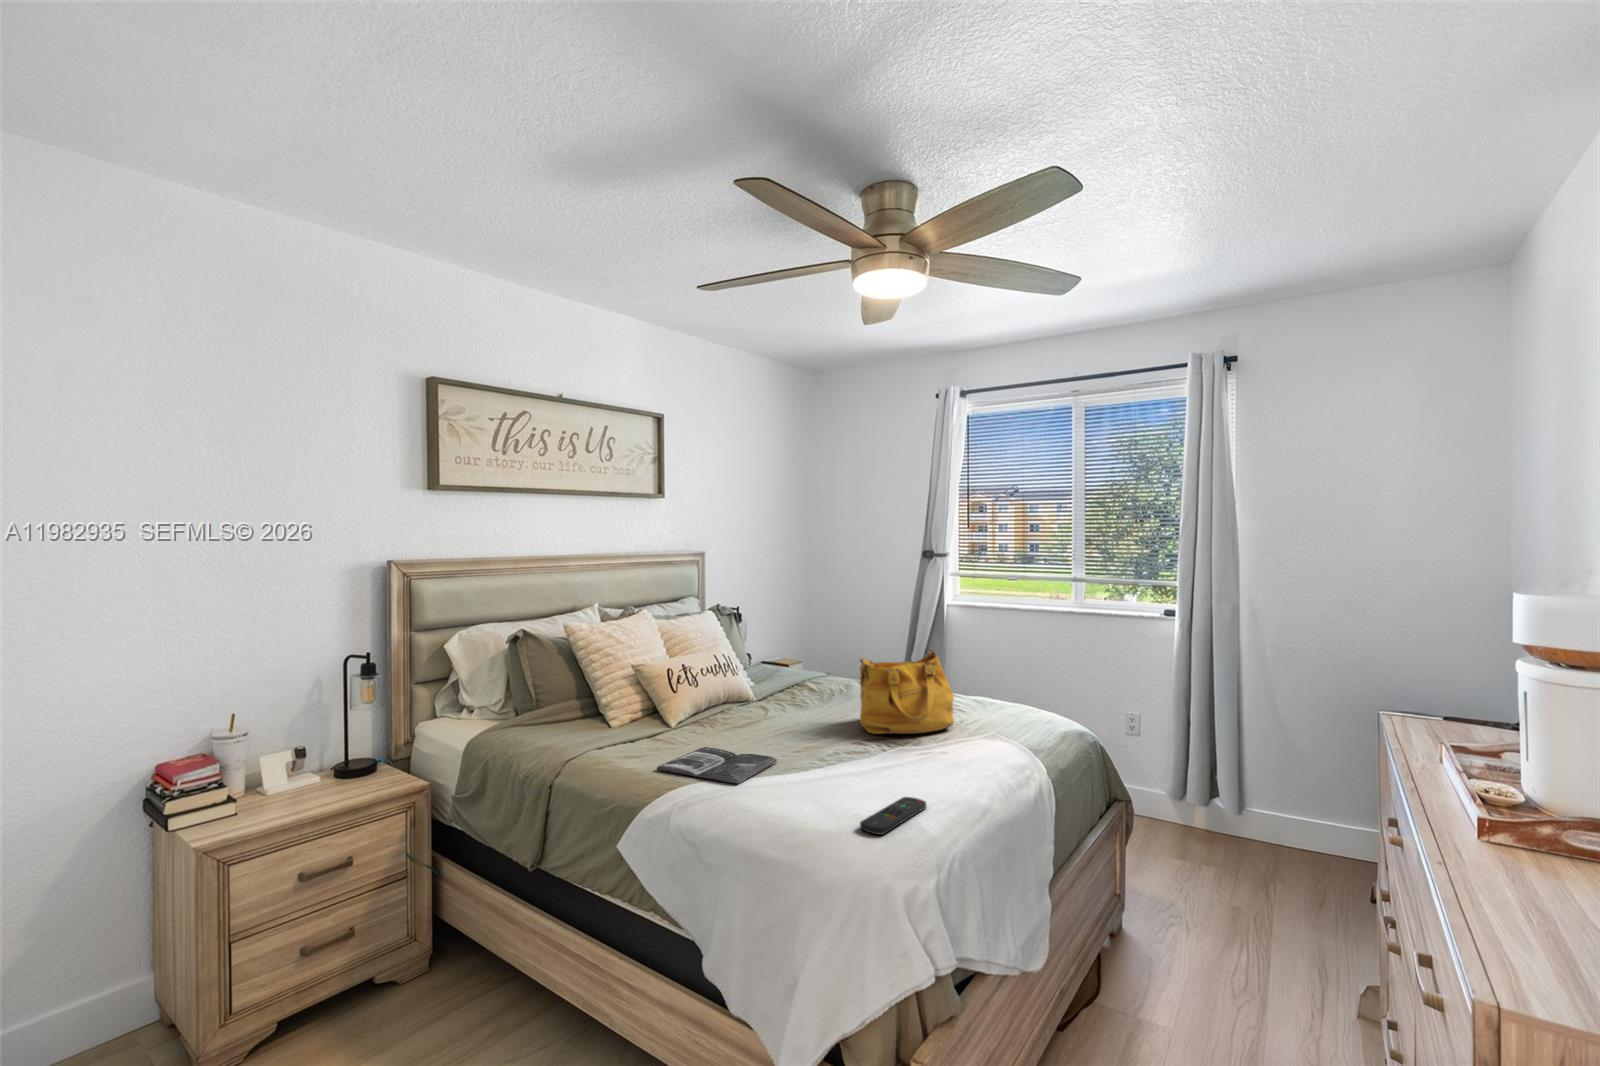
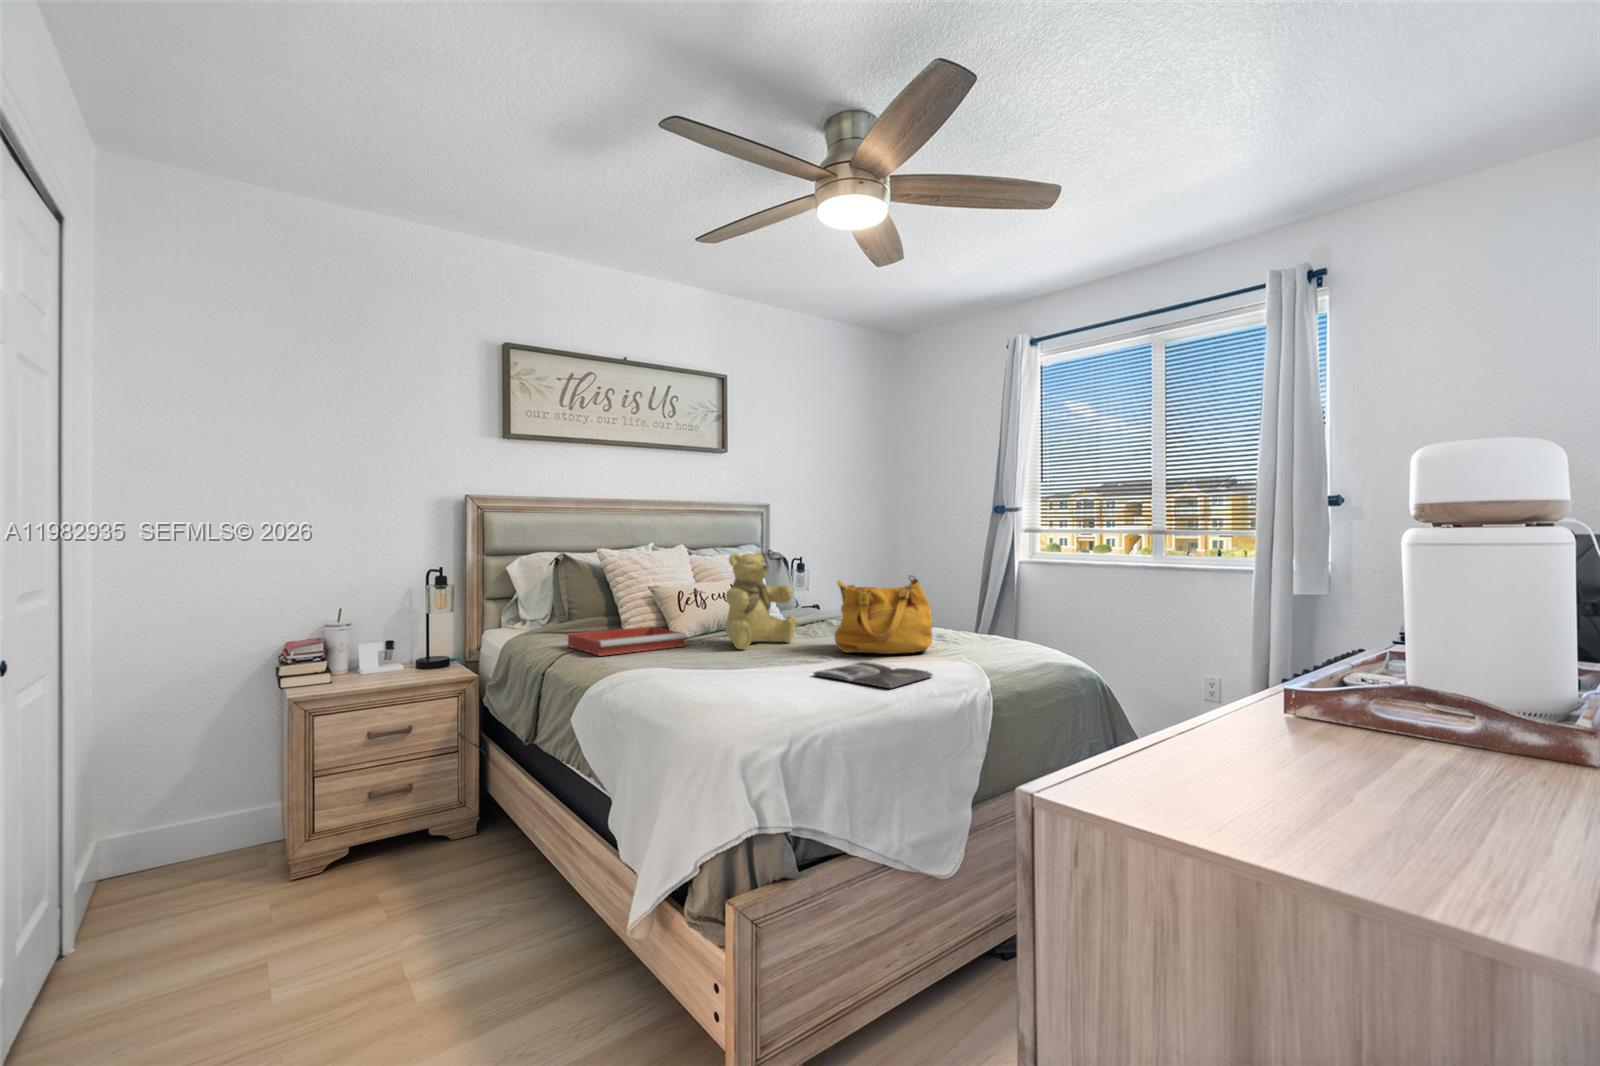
teddy bear: none [733,627,805,737] -> present [726,552,797,649]
tray: none [558,711,695,760] -> present [568,626,686,656]
magazine: present [657,747,777,784] -> present [813,662,932,688]
remote control: present [860,797,926,835] -> none [741,688,821,710]

